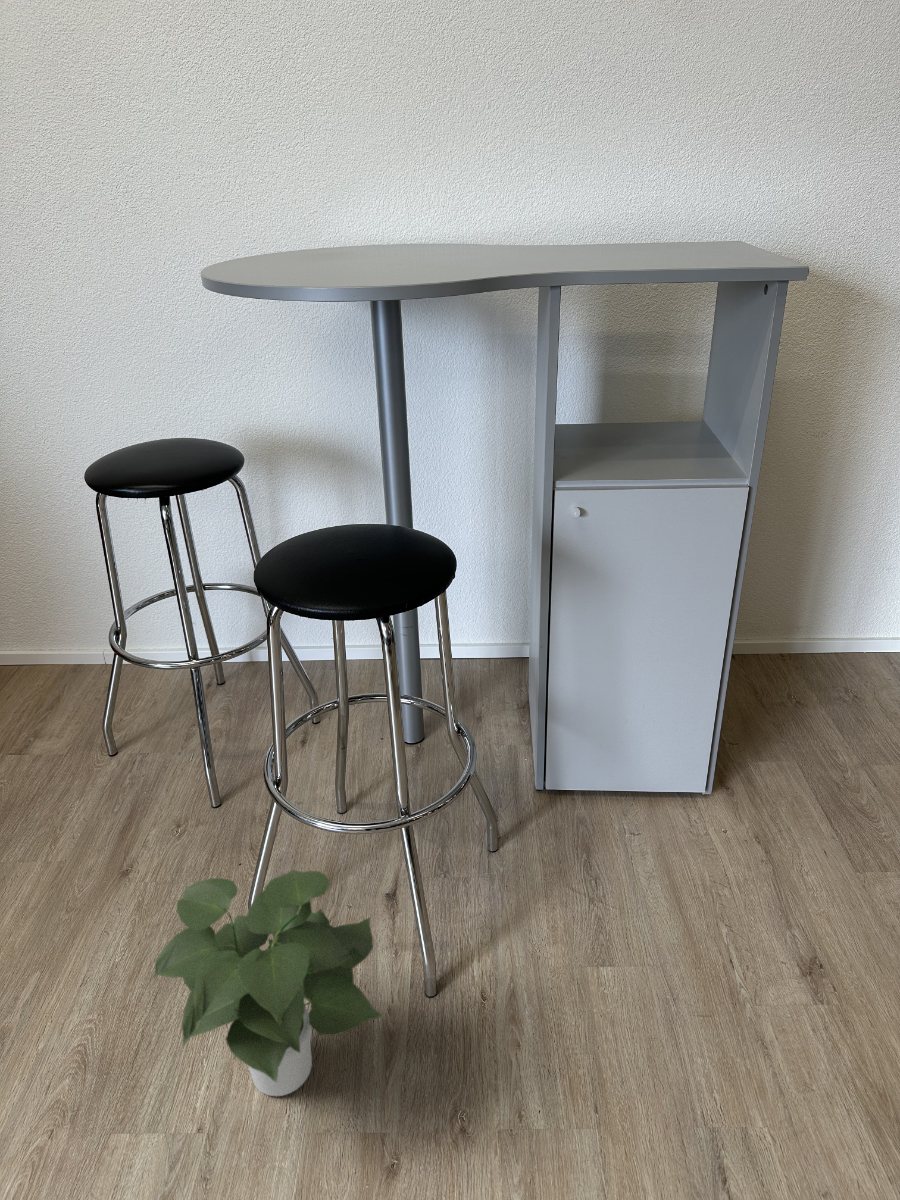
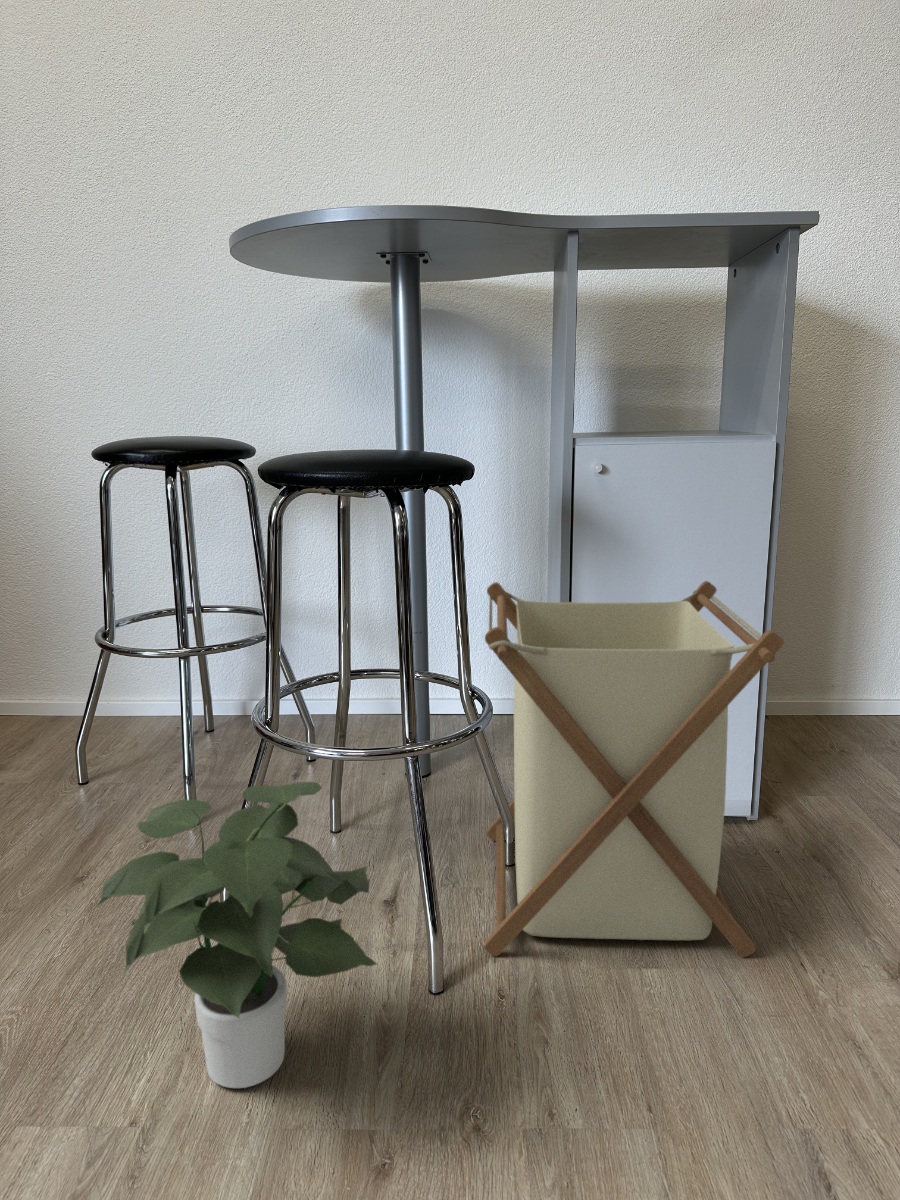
laundry basket: none [467,618,731,956] -> present [485,581,784,957]

